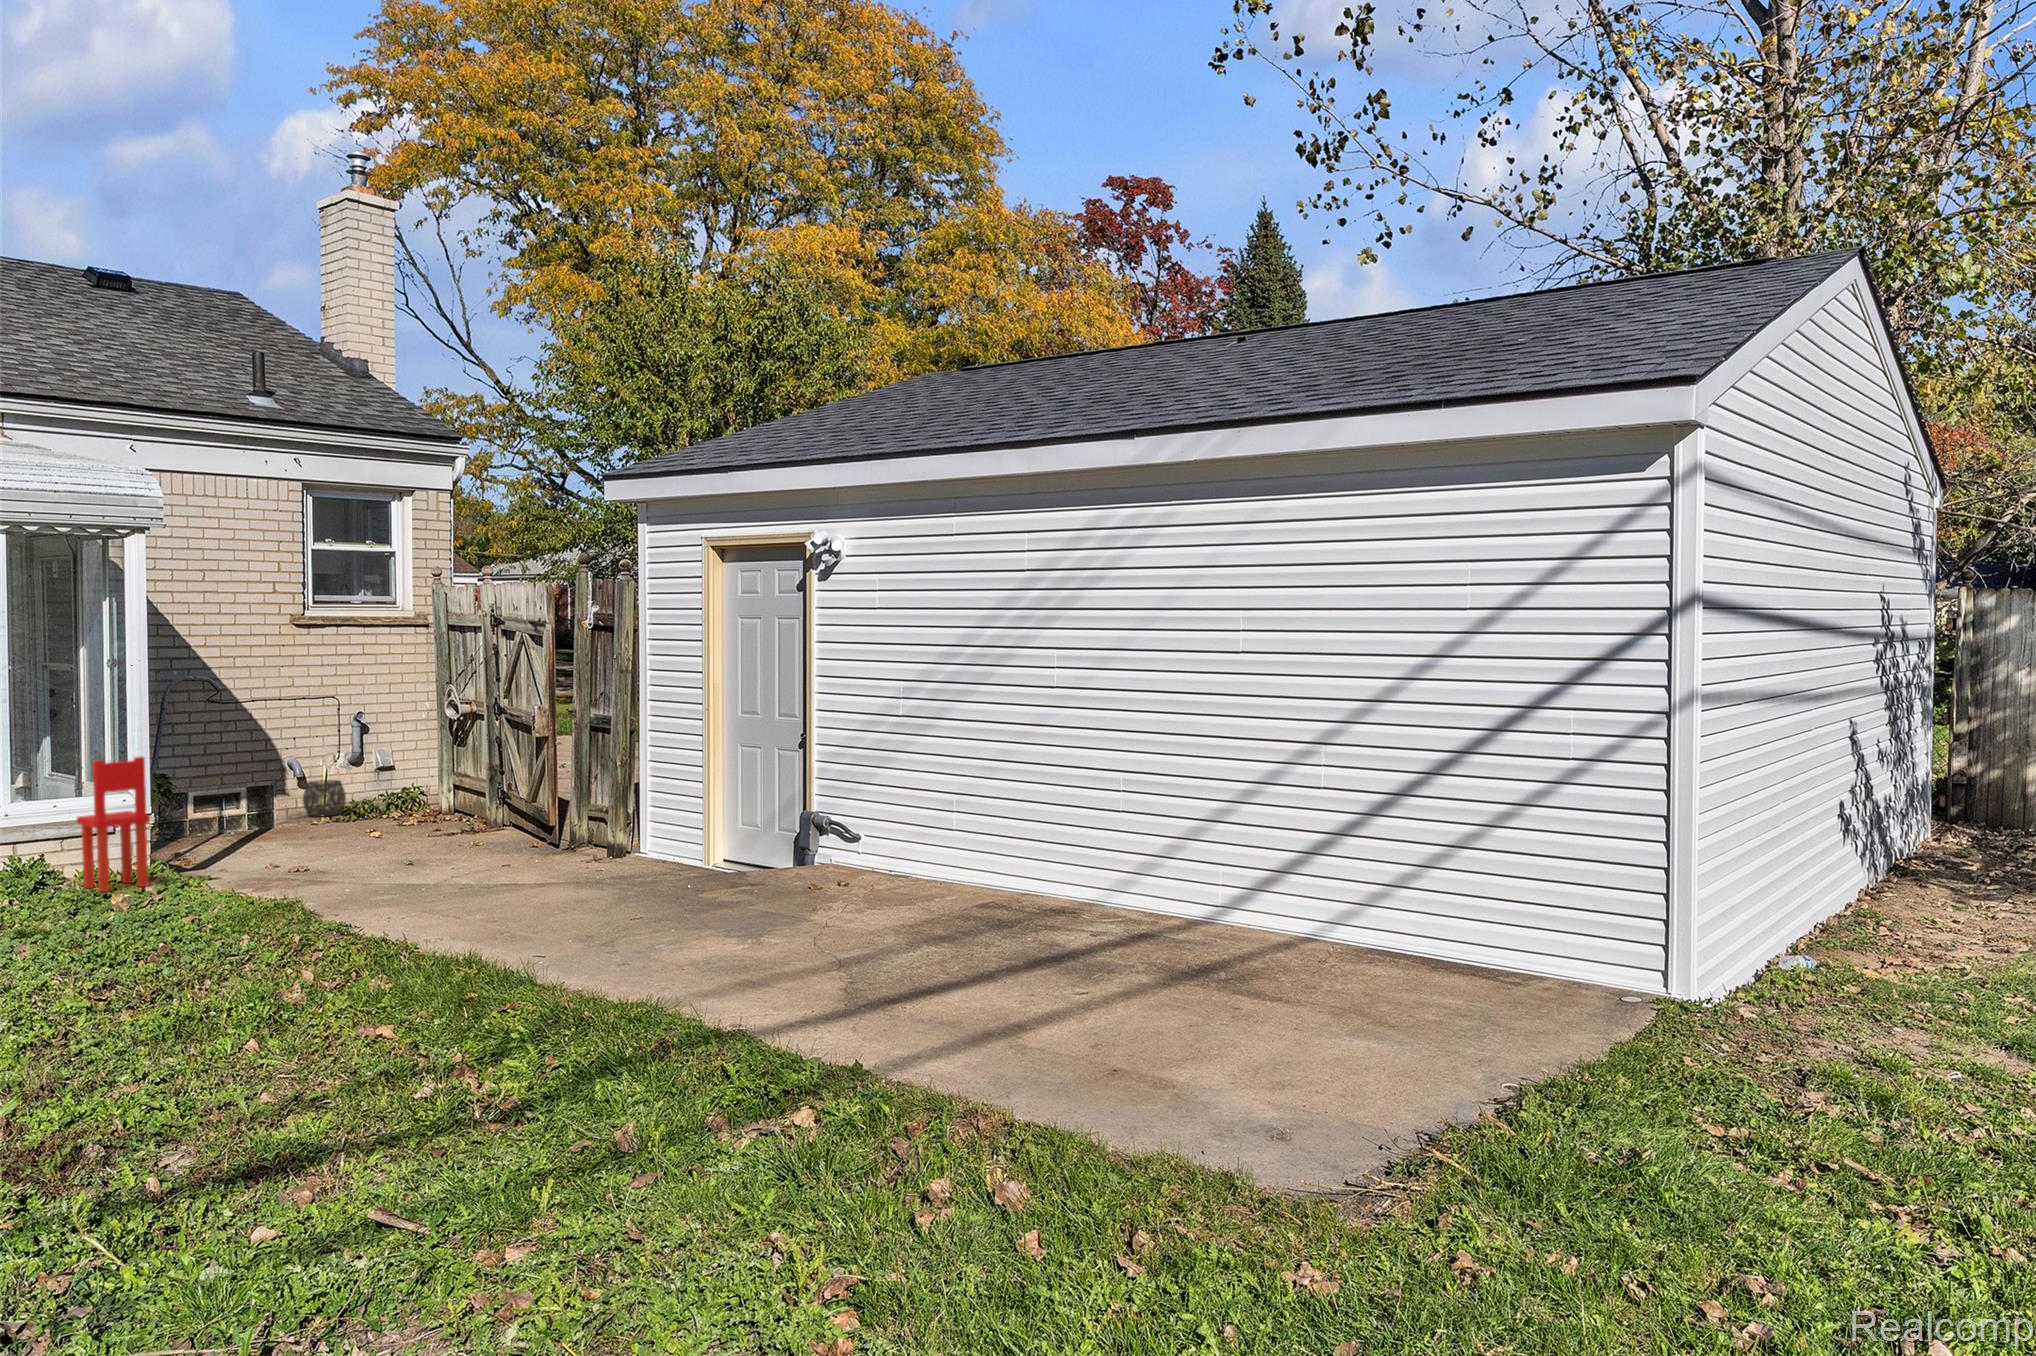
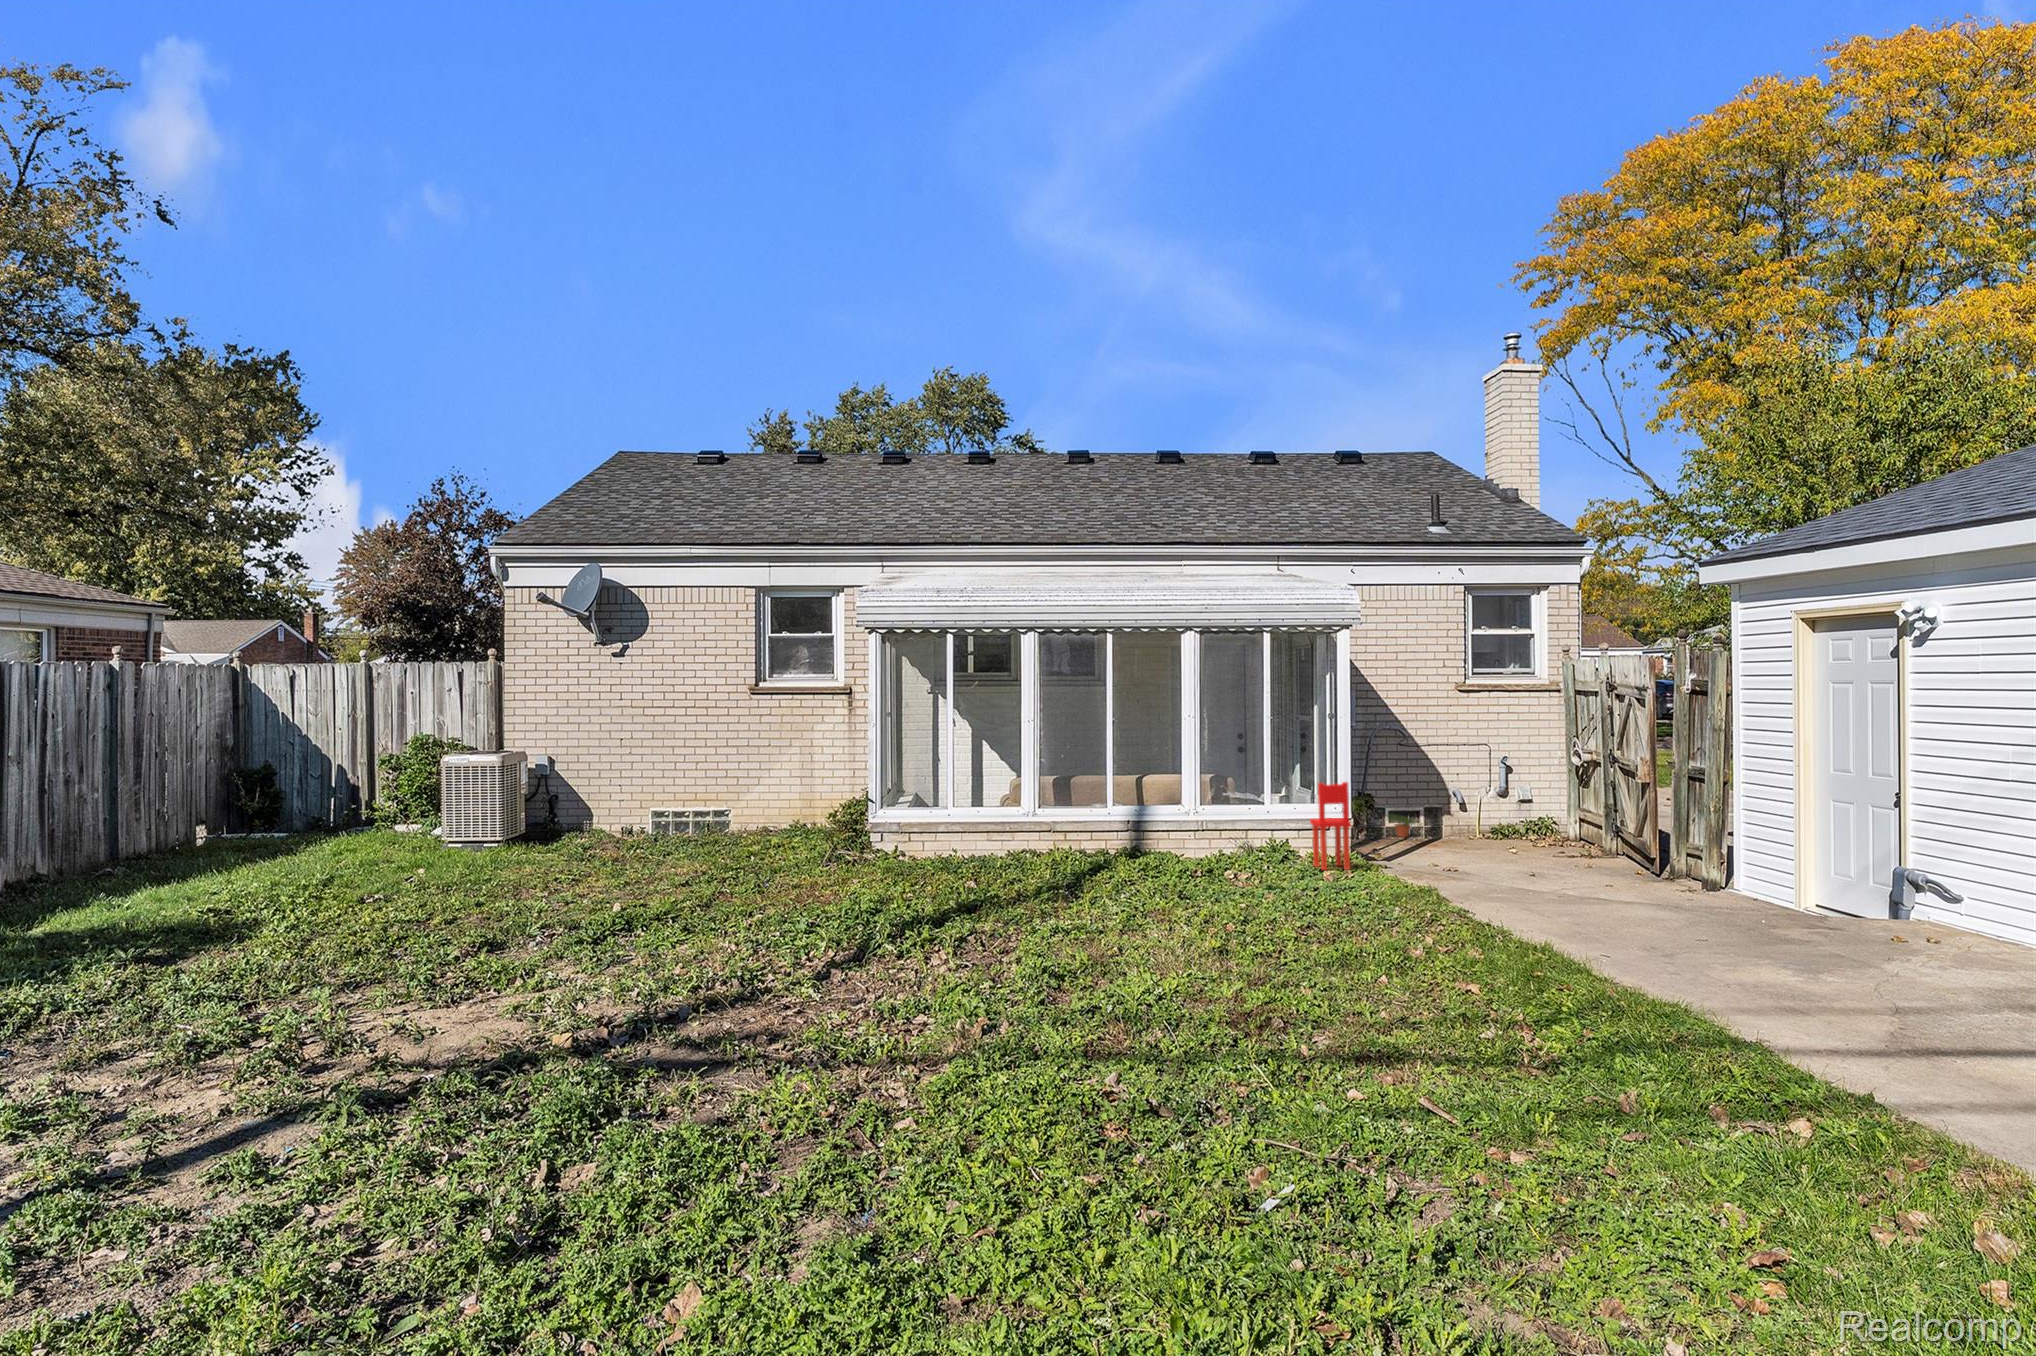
woven basket: present [303,780,346,816] -> none [1462,807,1494,835]
potted plant: none [183,796,252,830] -> present [1388,814,1422,837]

